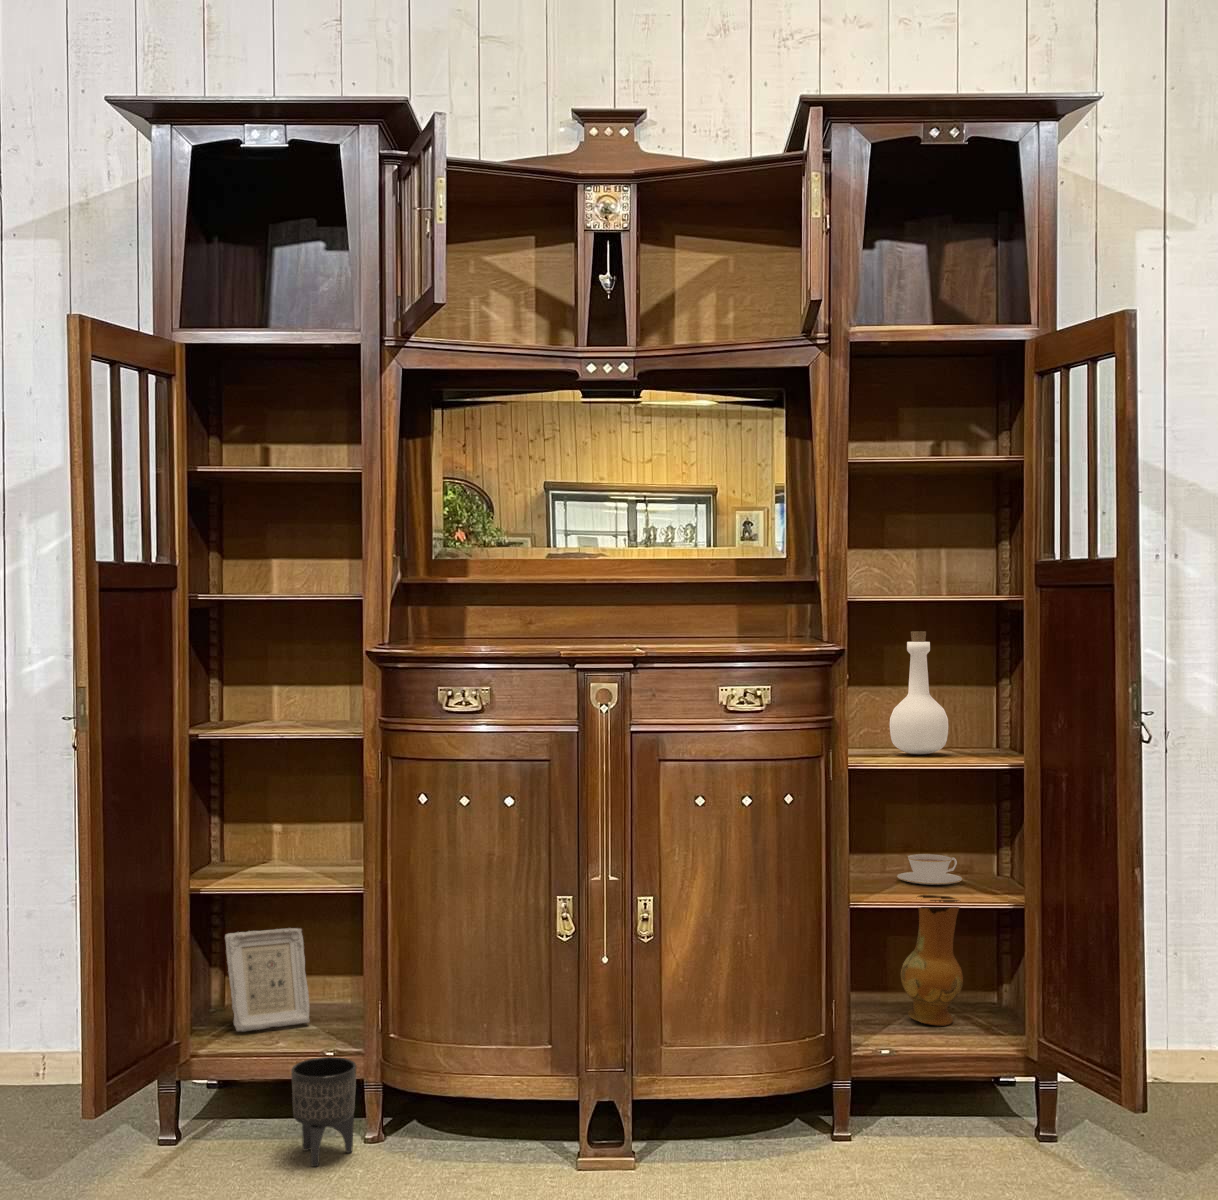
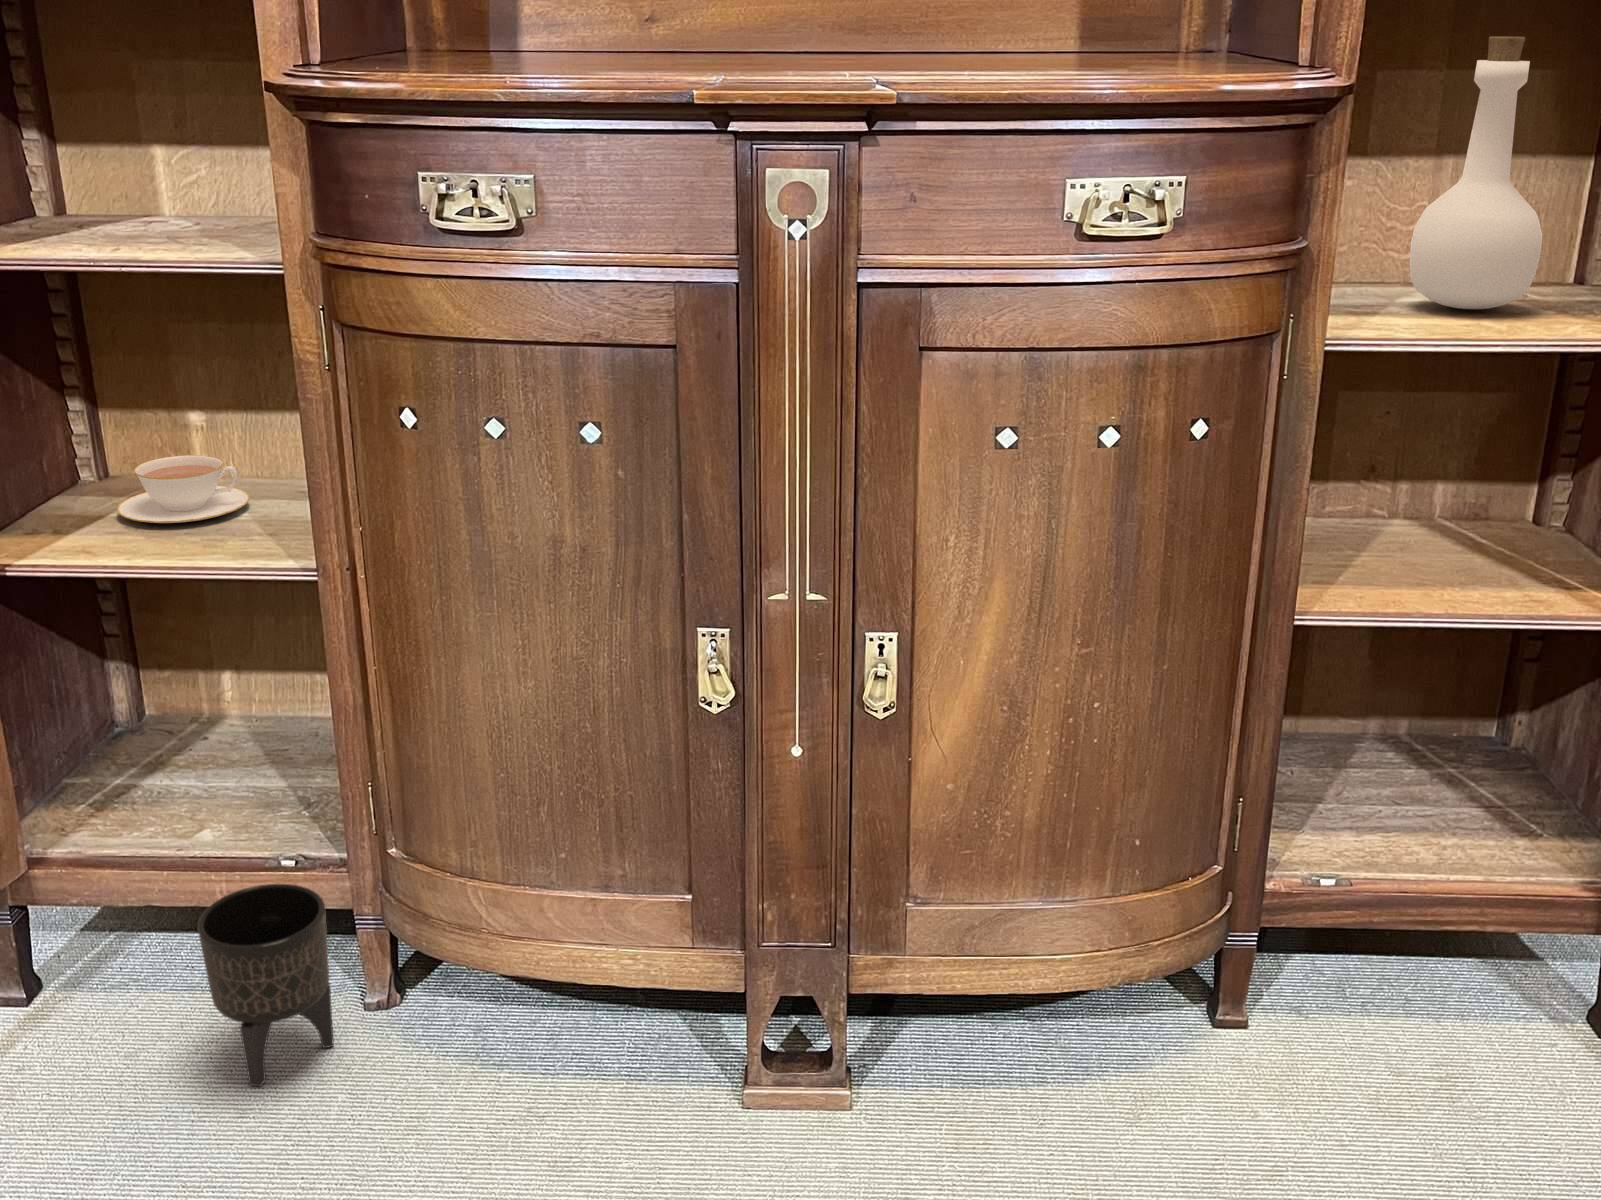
teacup: present [896,854,963,885] -> present [117,455,250,523]
ceramic jug: present [901,895,963,1026] -> none [1366,580,1508,820]
picture frame: present [225,928,309,1032] -> none [98,613,271,805]

